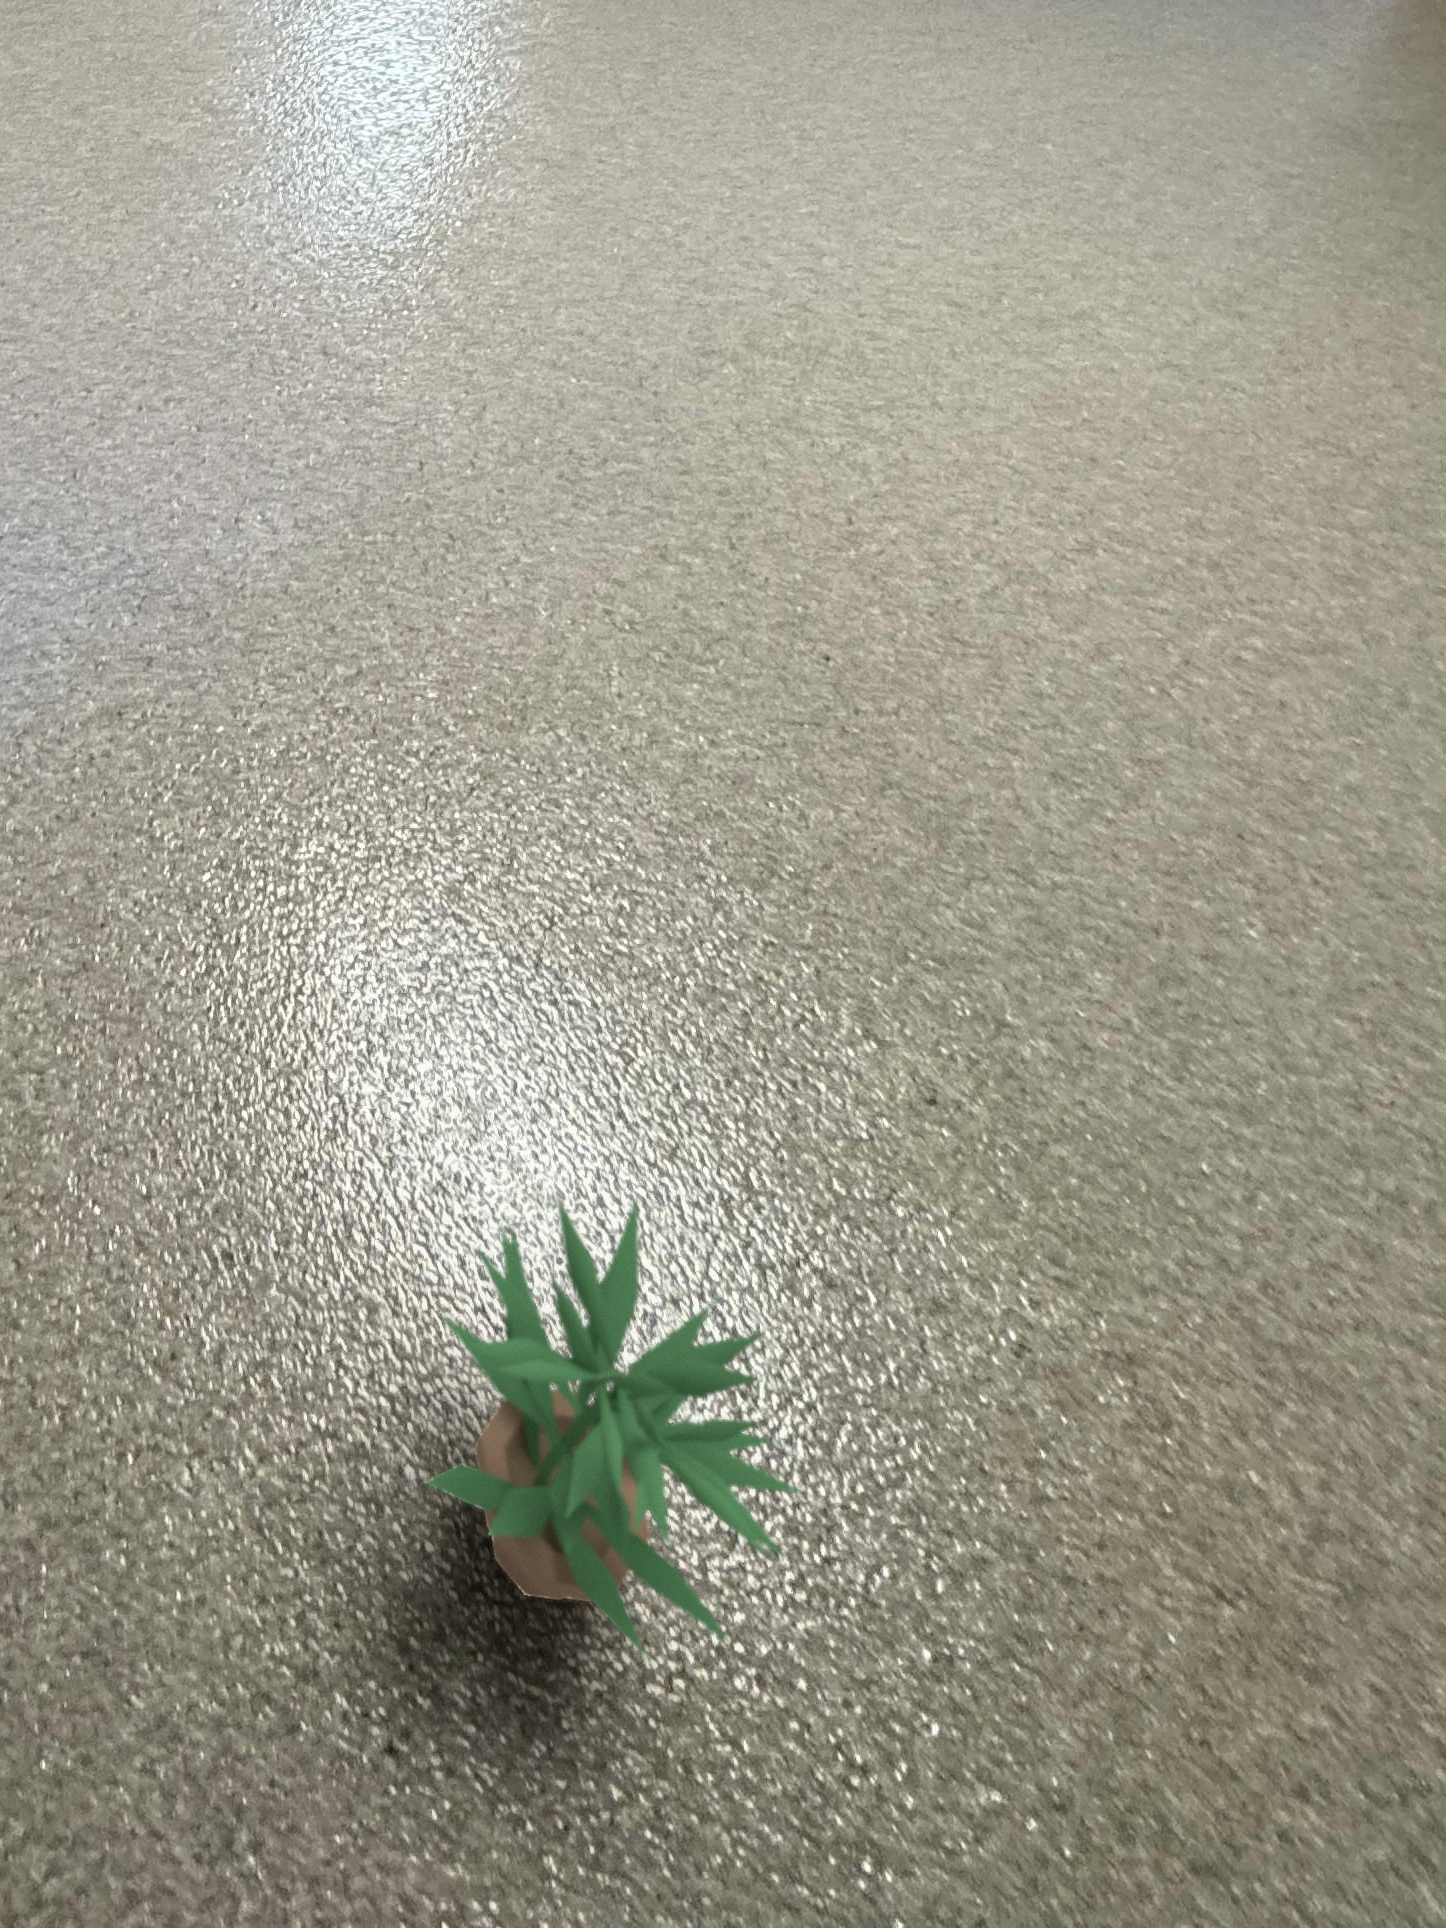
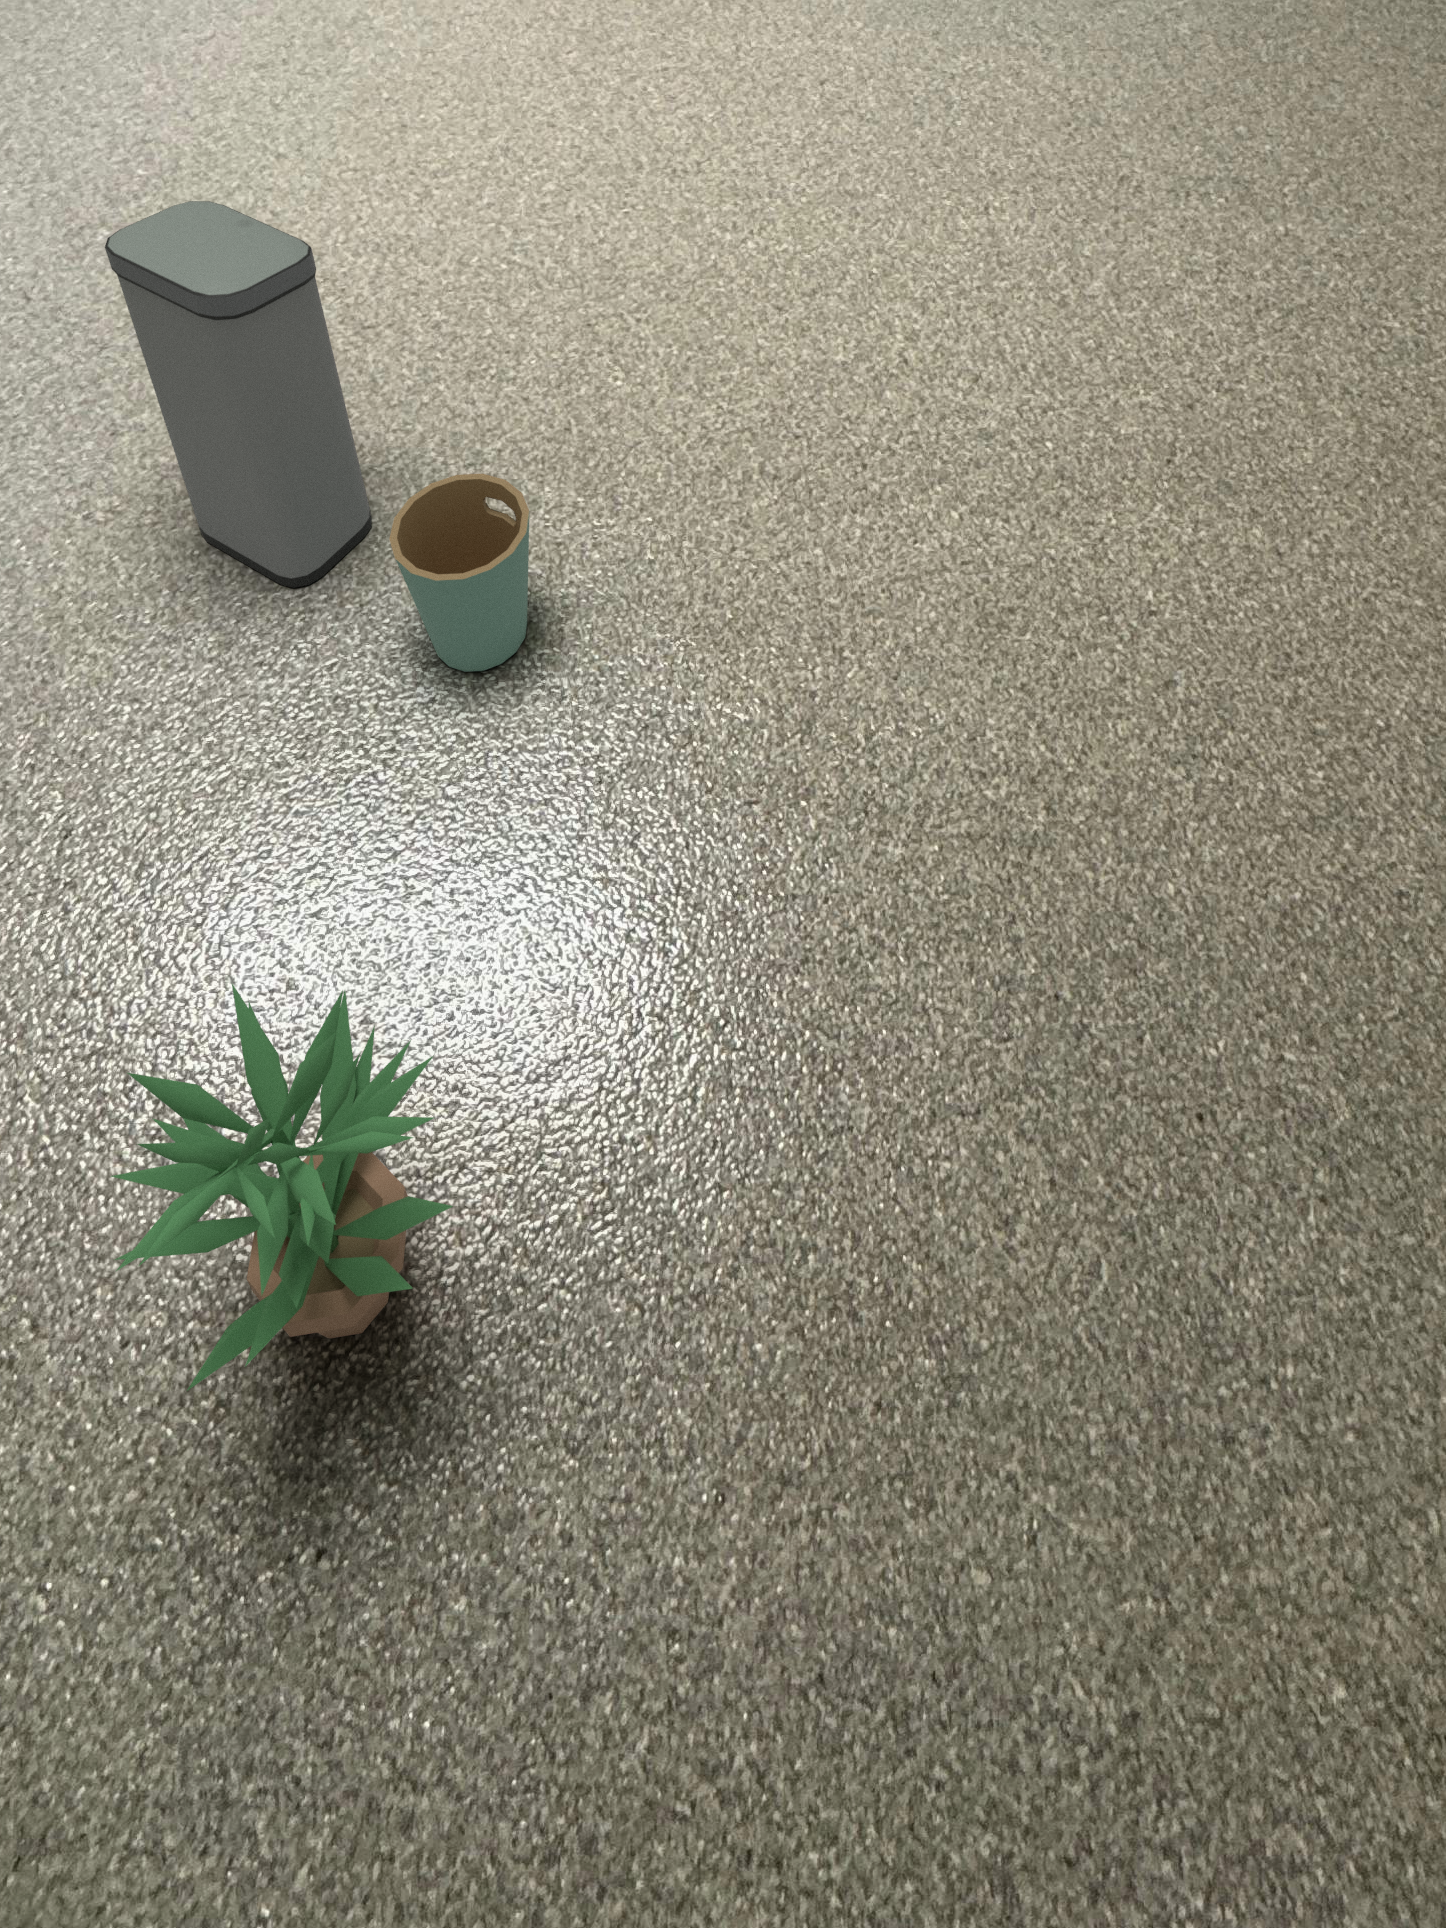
trash can: none [700,416,1110,1122] -> present [105,201,529,672]

